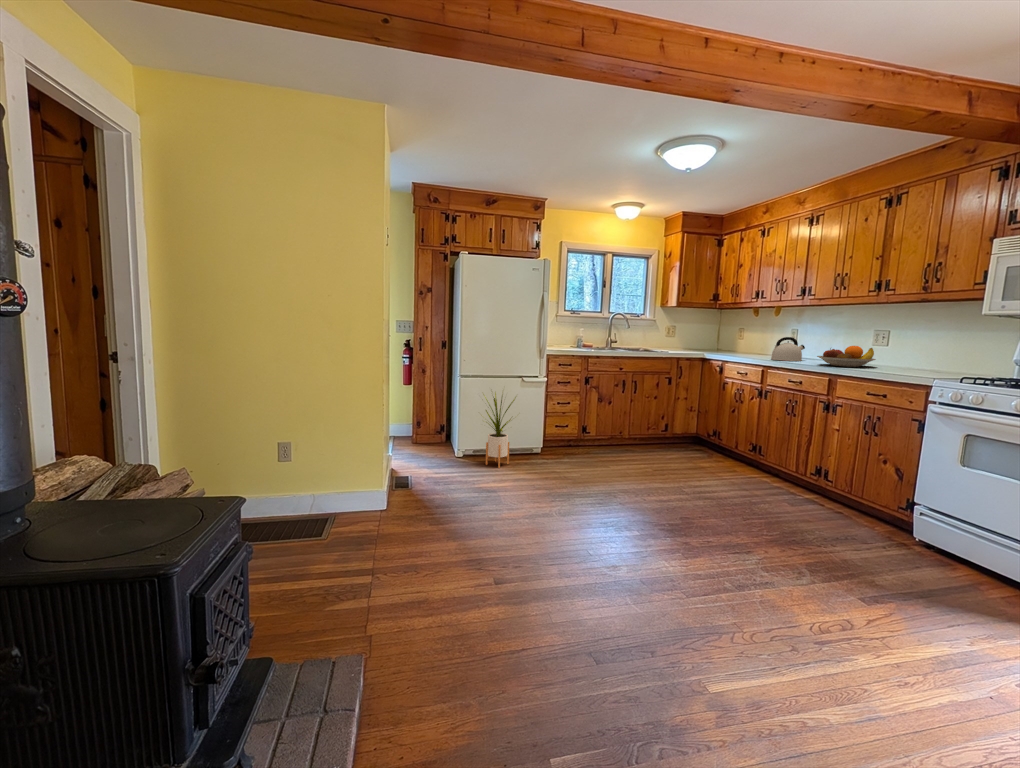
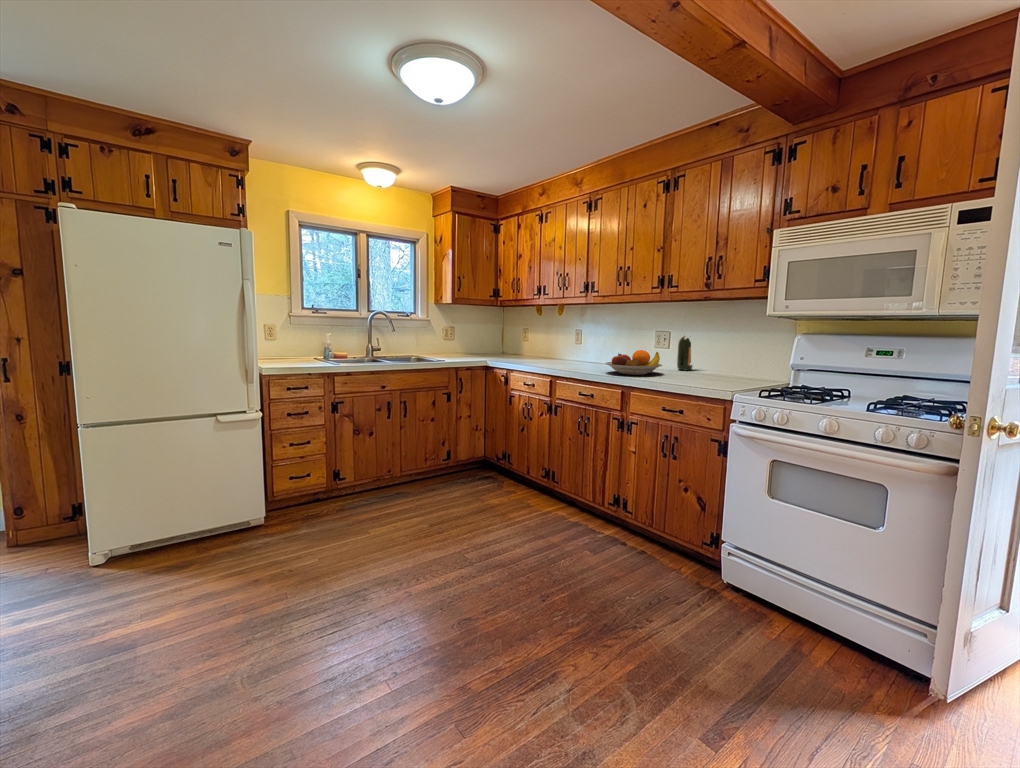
wine bottle: none [896,325,917,366] -> present [677,336,693,370]
kettle: present [771,337,805,361] -> none [557,340,590,368]
house plant: present [485,392,516,468] -> none [118,434,211,575]

